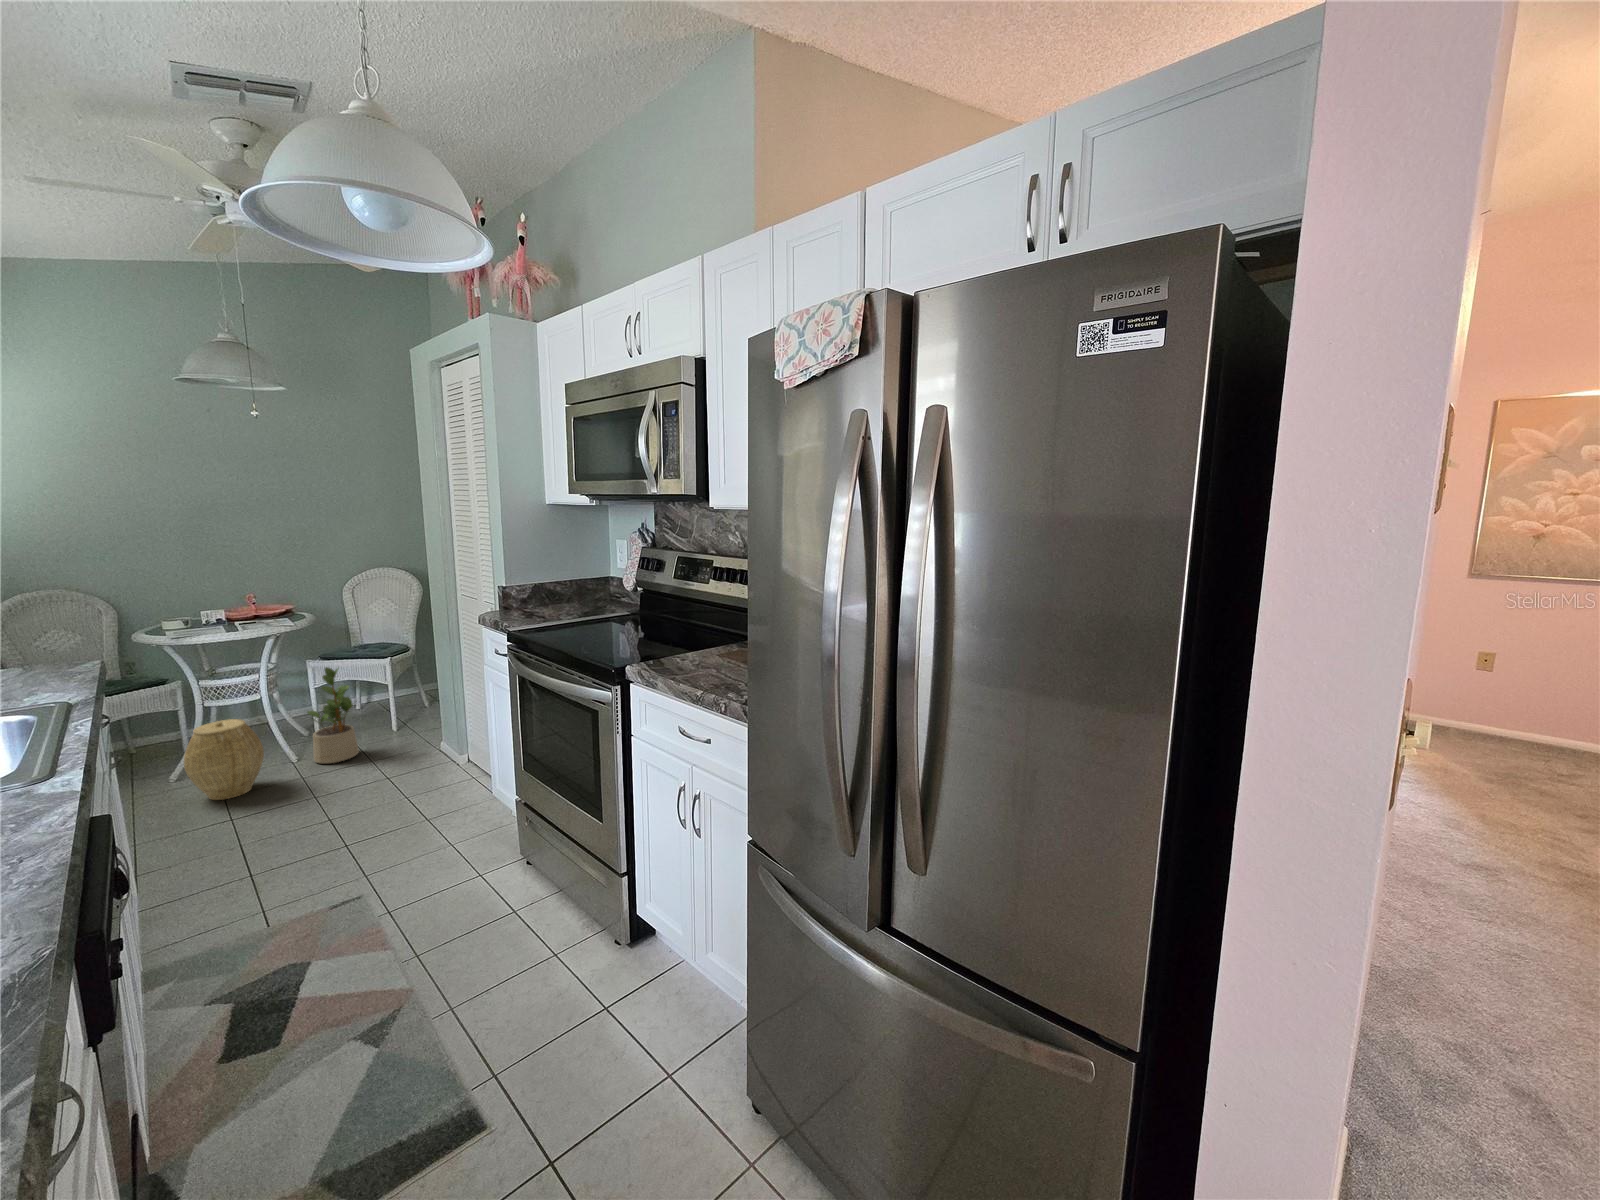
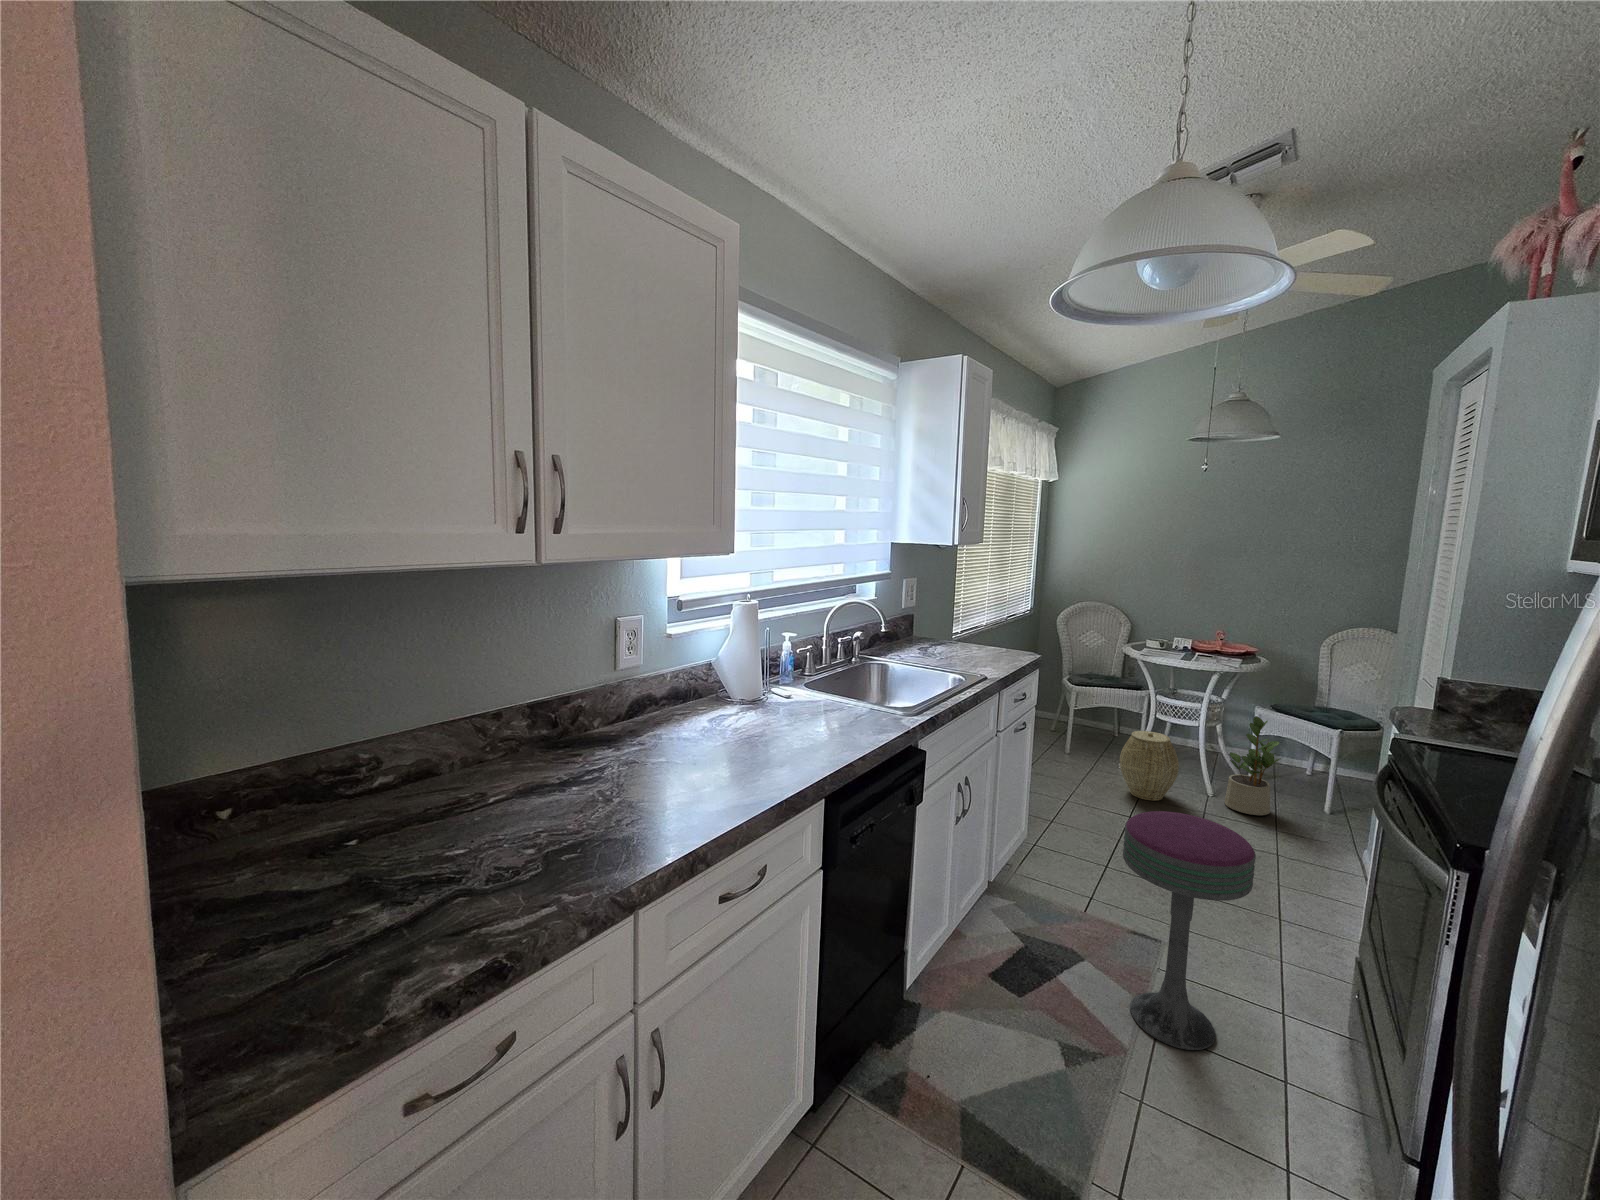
bar stool: none [339,751,464,966] -> present [1123,811,1256,1050]

